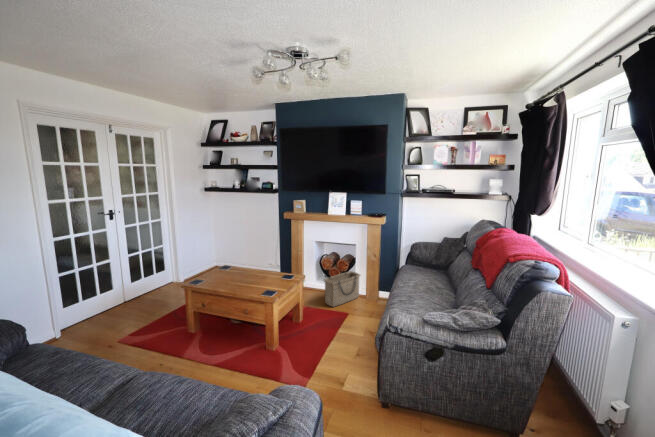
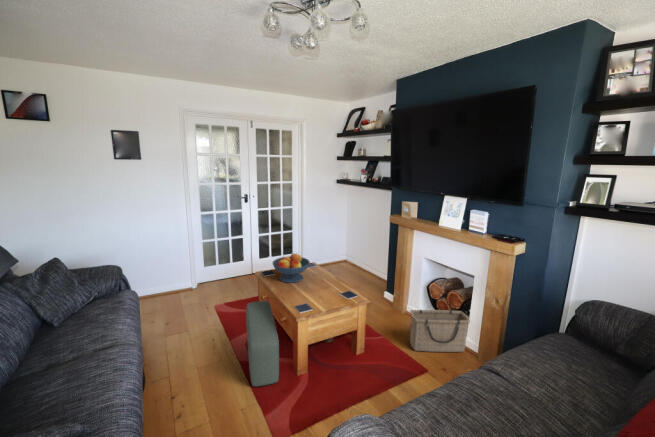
fruit bowl: none [208,255,245,283] -> present [273,254,310,283]
pouf: none [193,306,265,374] -> present [246,301,279,387]

